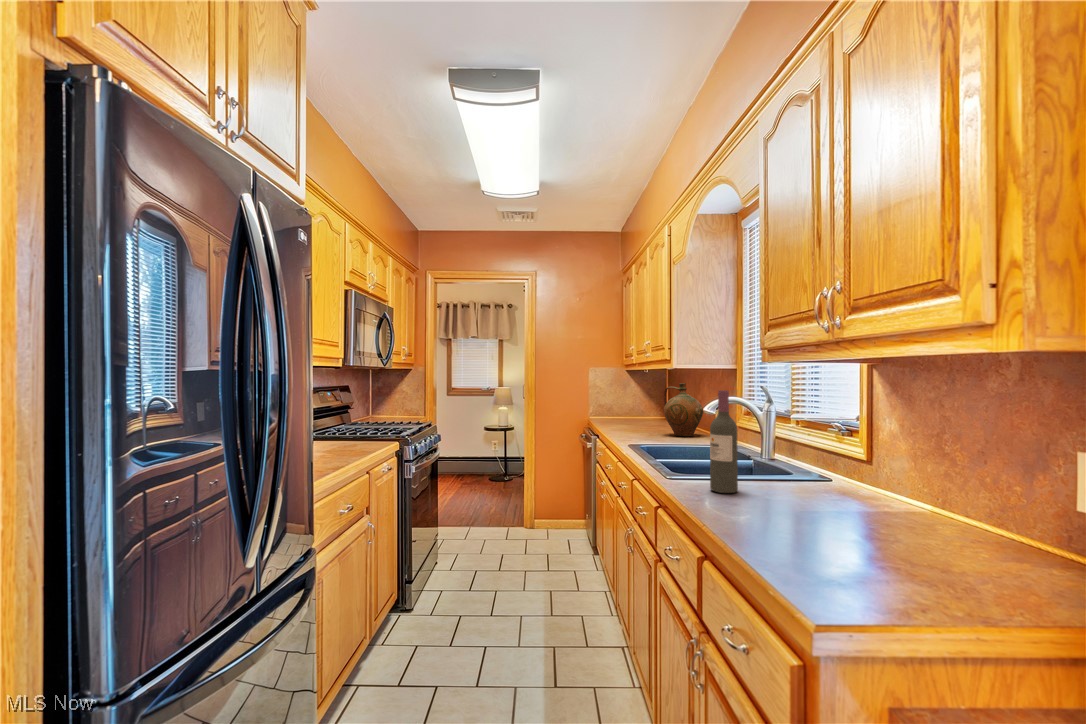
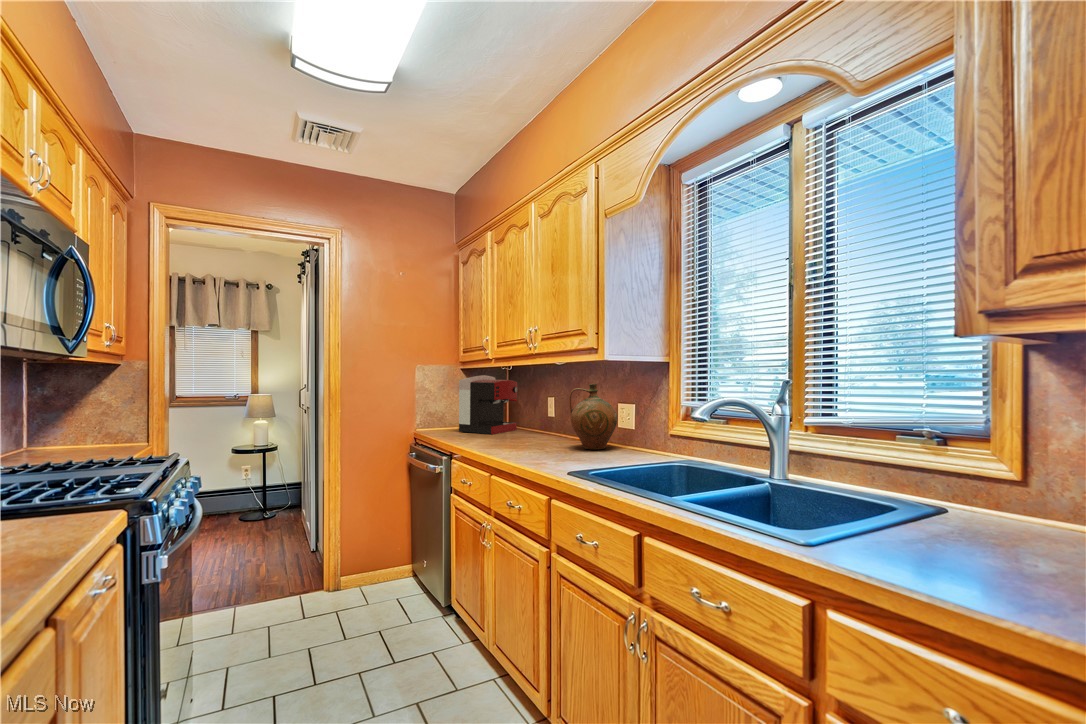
coffee maker: none [613,375,661,423] -> present [459,375,518,434]
wine bottle: present [710,390,738,493] -> none [924,391,983,565]

